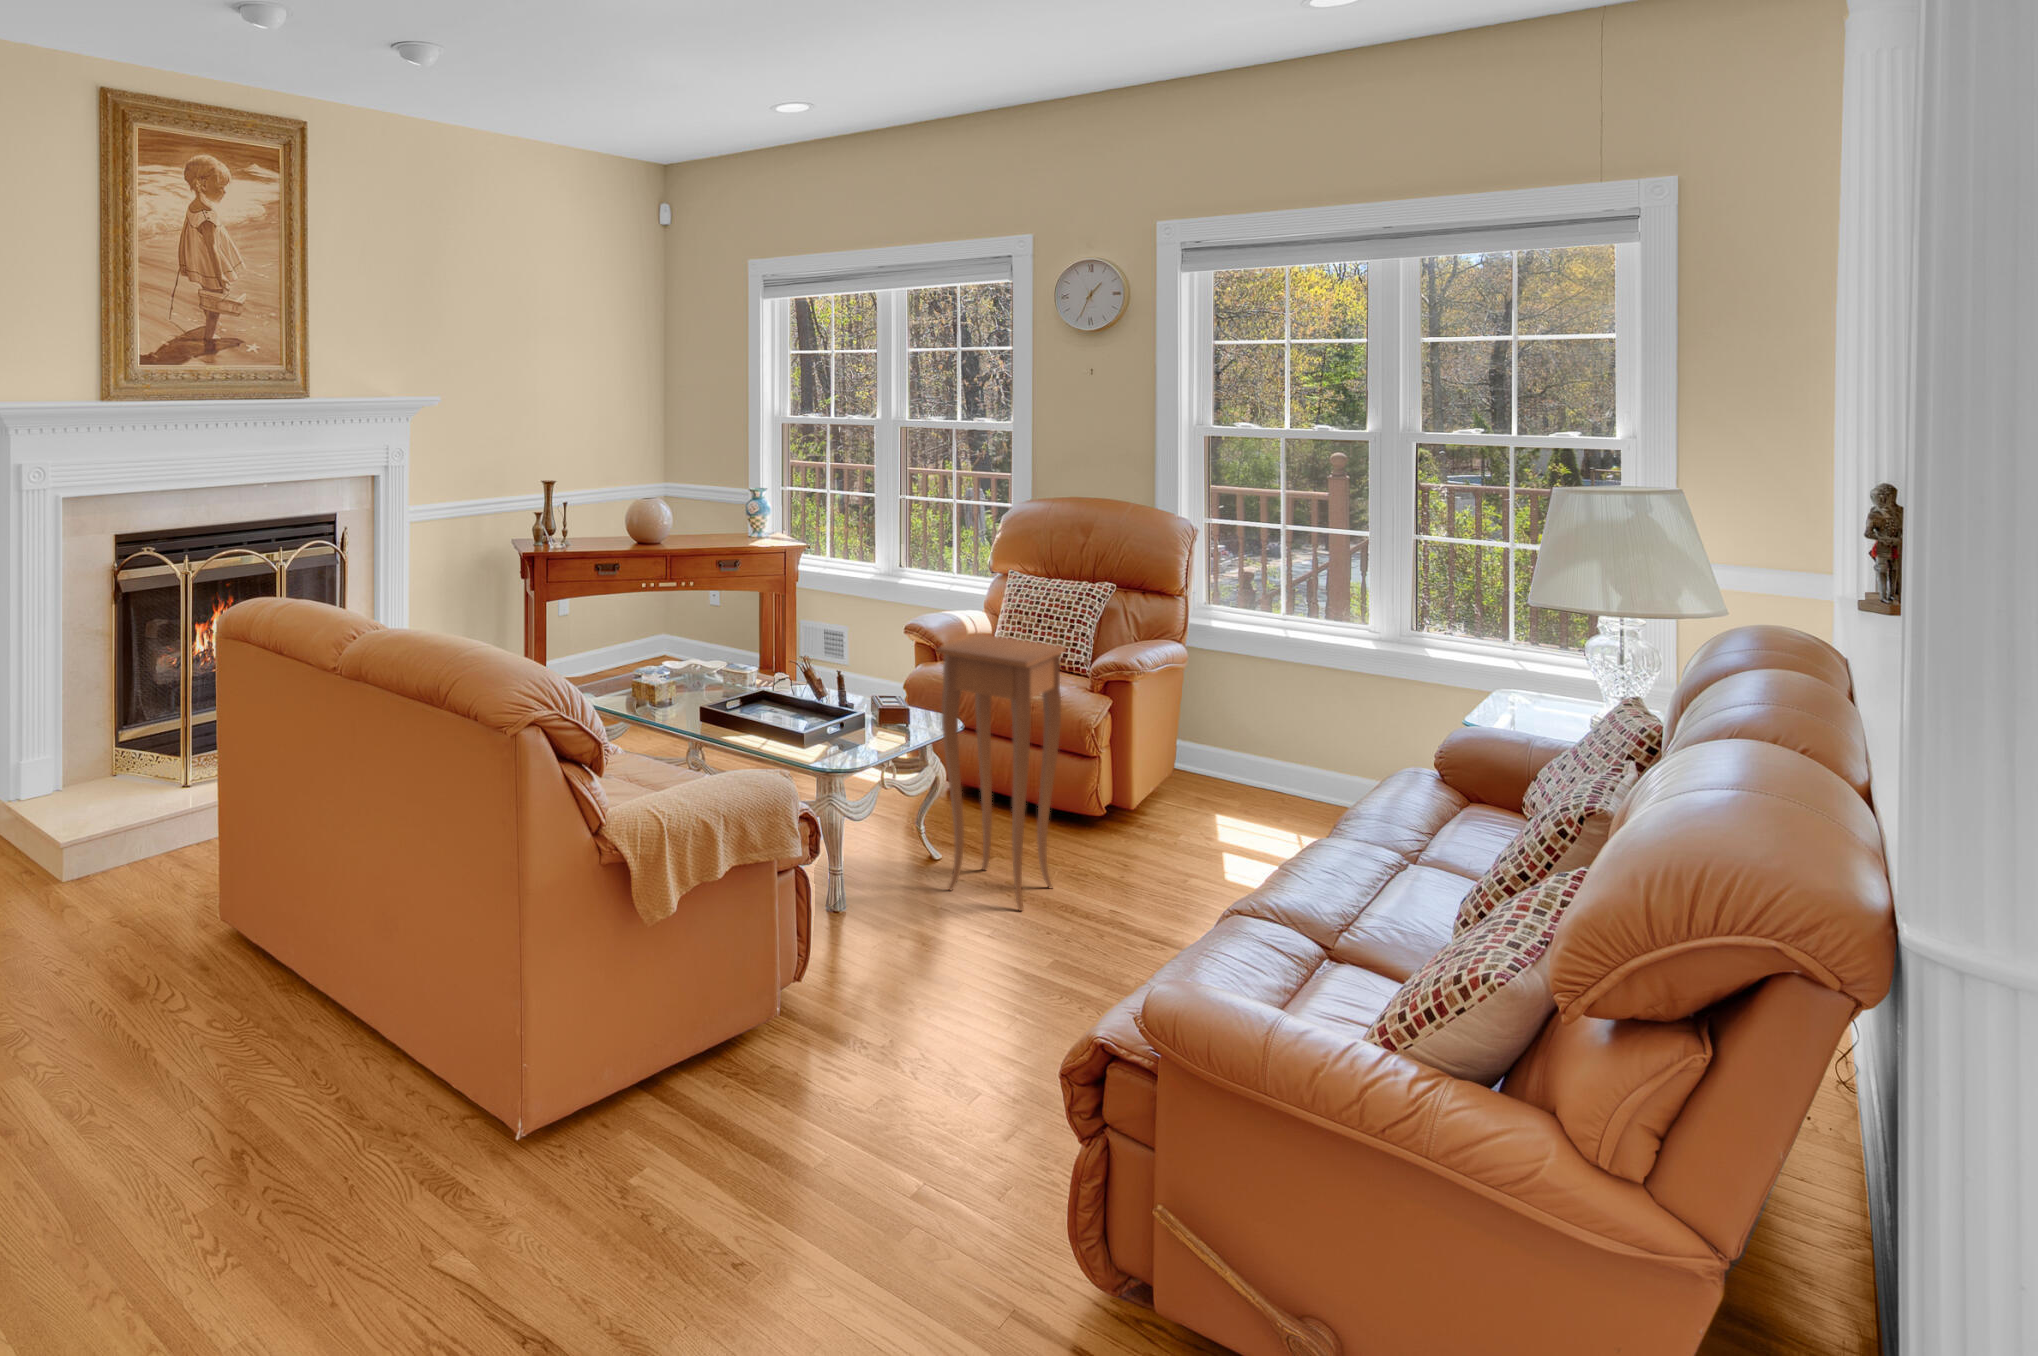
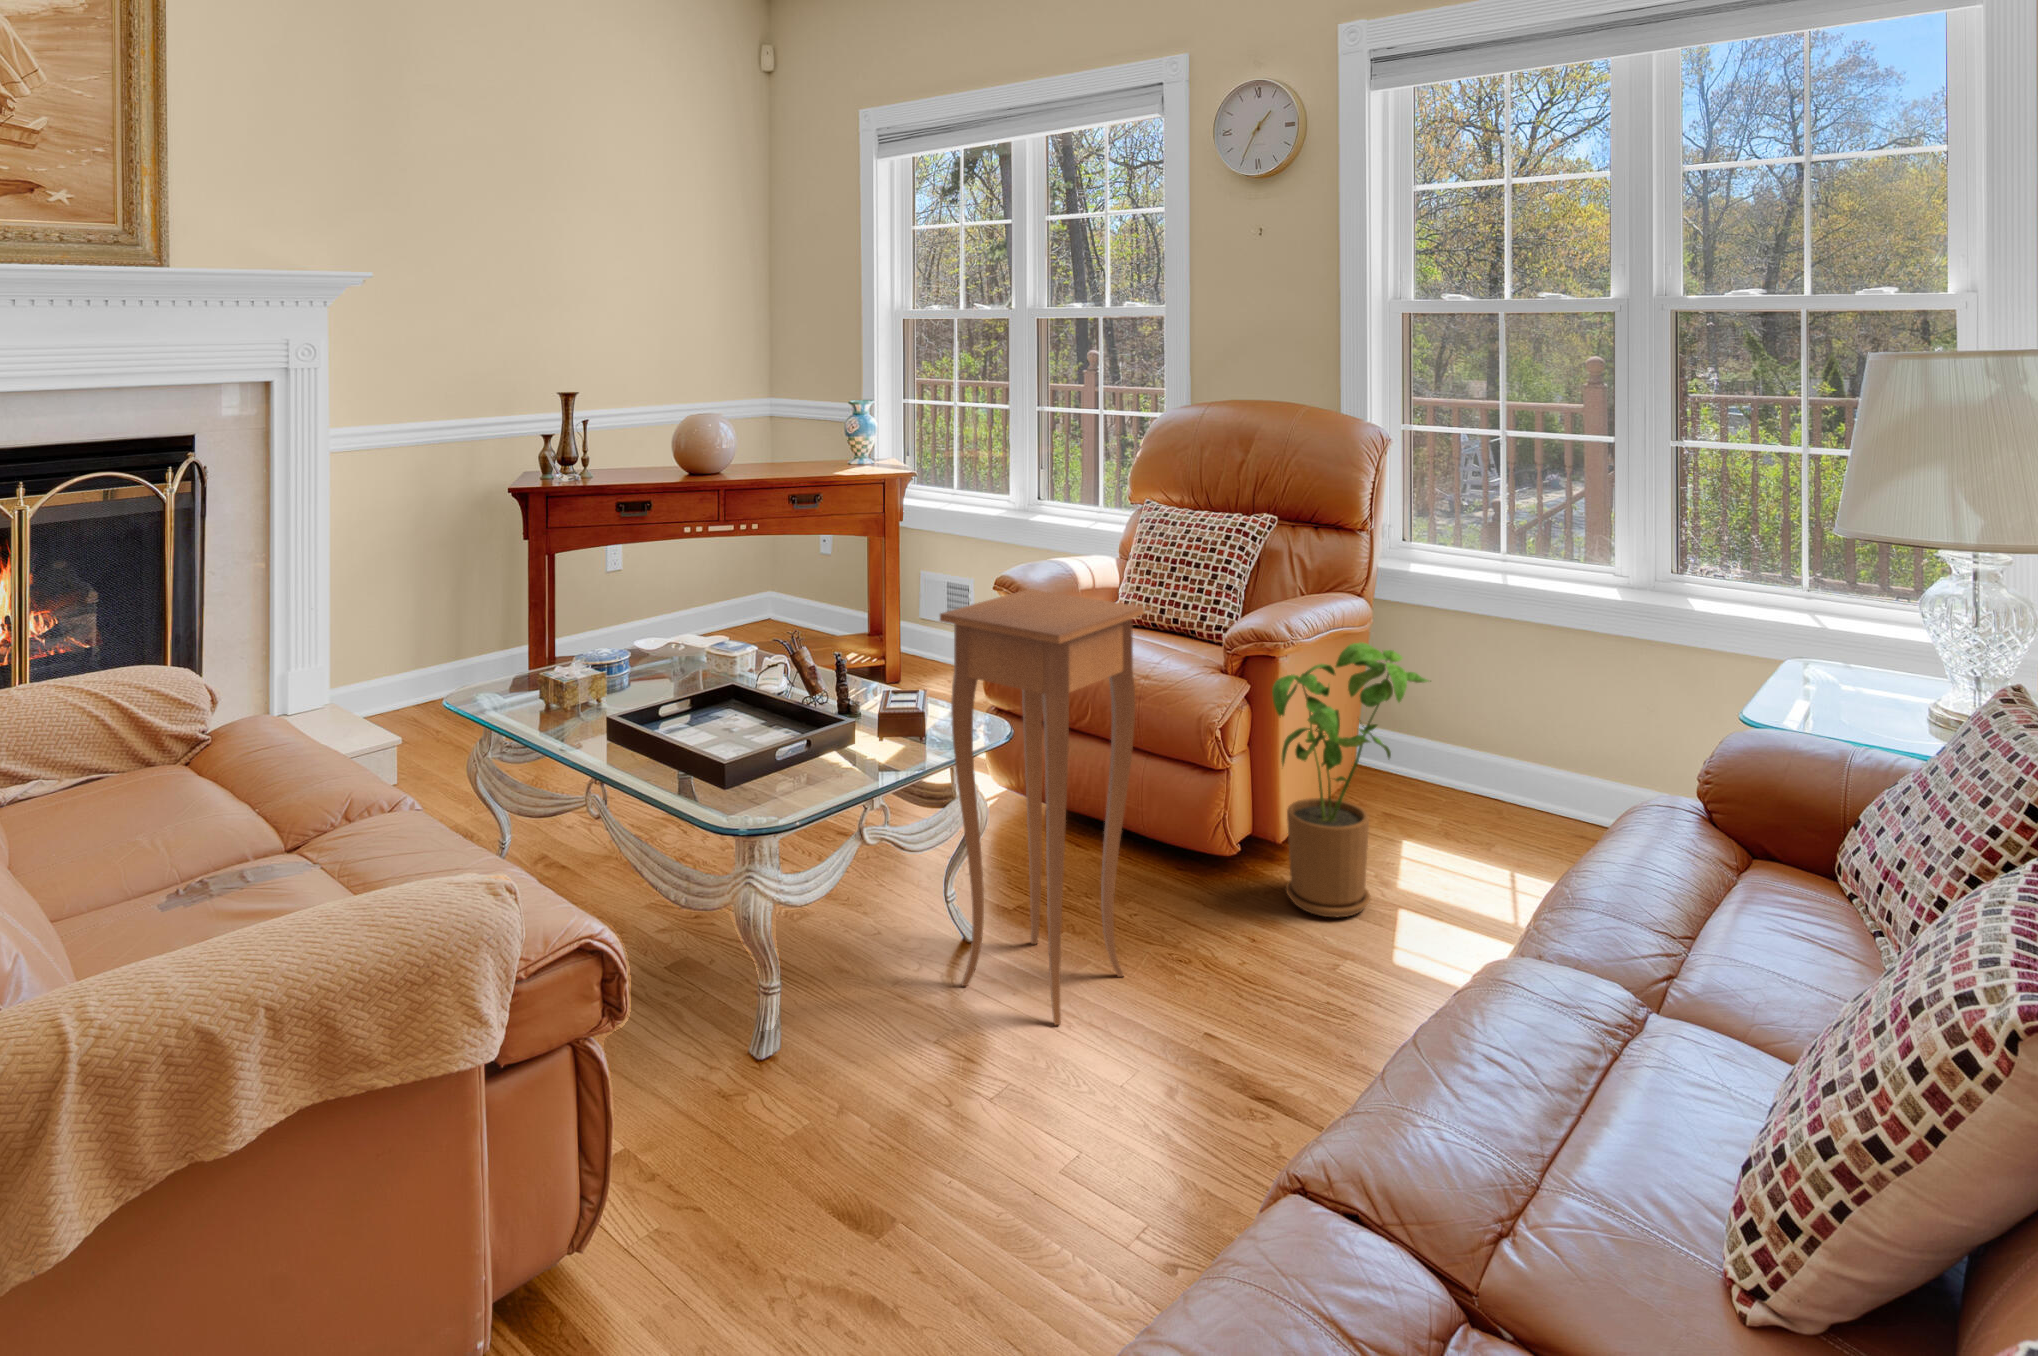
house plant: none [1134,674,1249,861] -> present [1272,642,1431,917]

